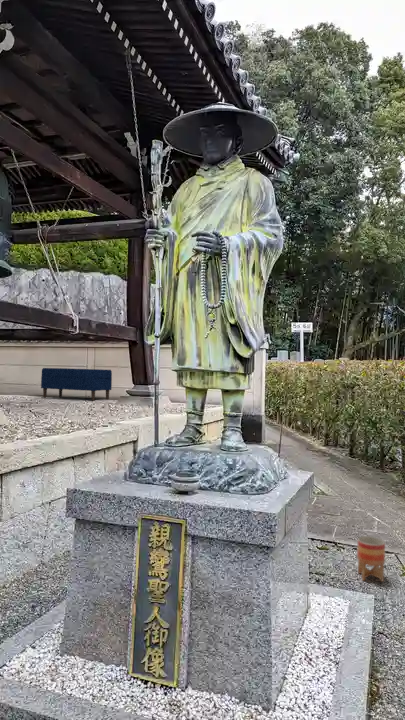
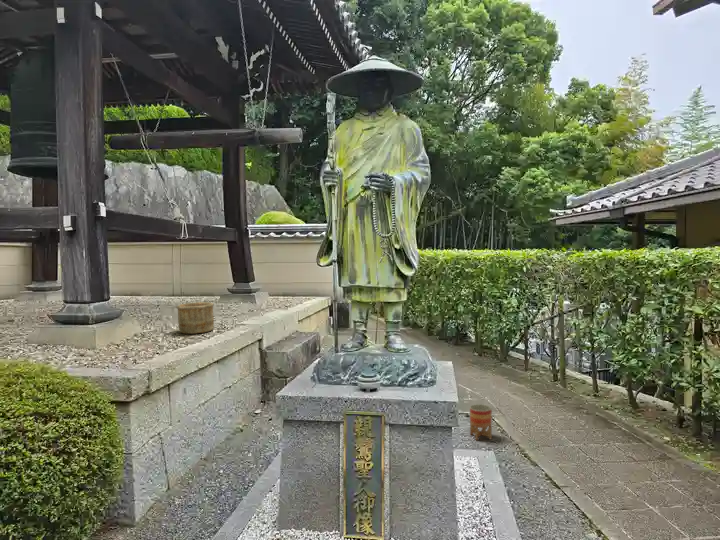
bench: present [41,368,112,401] -> none [129,267,204,299]
wooden bucket: none [50,396,89,427] -> present [176,302,214,334]

